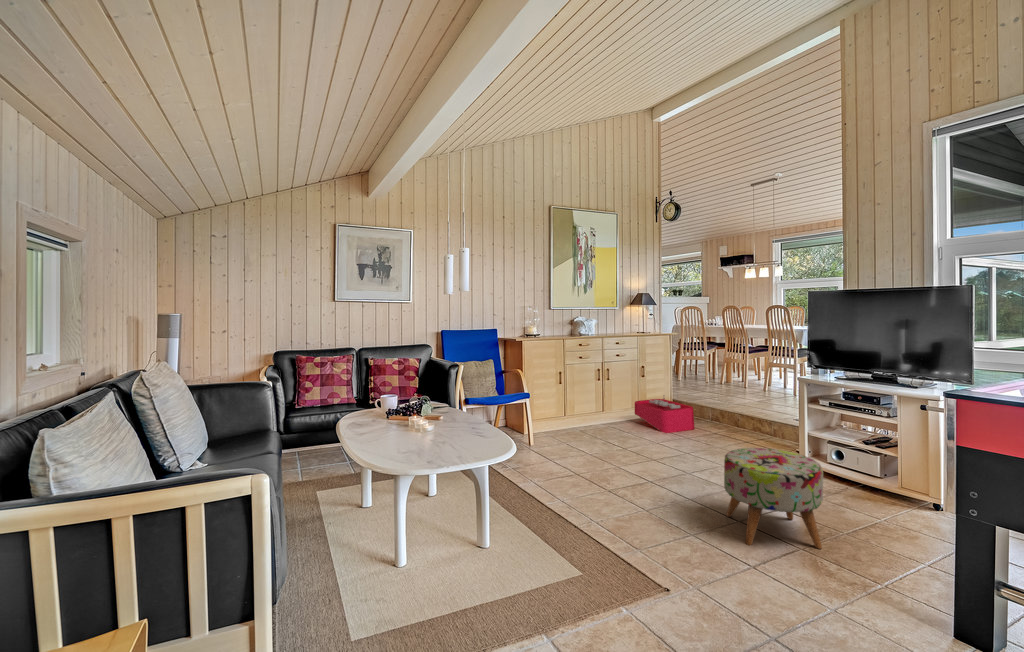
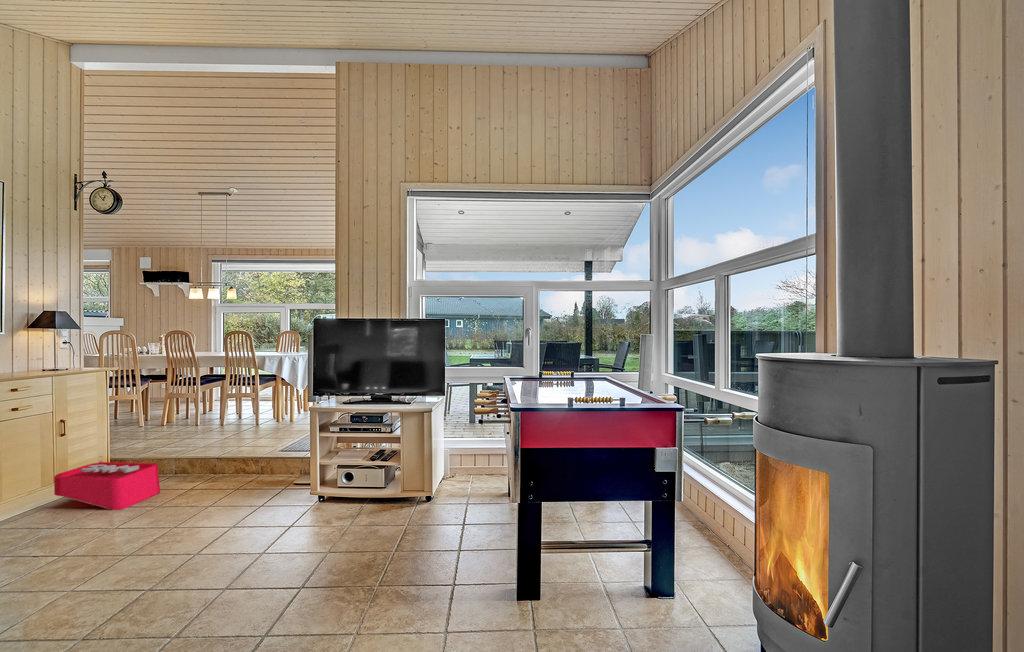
ottoman: present [724,448,823,549] -> none [278,487,389,613]

